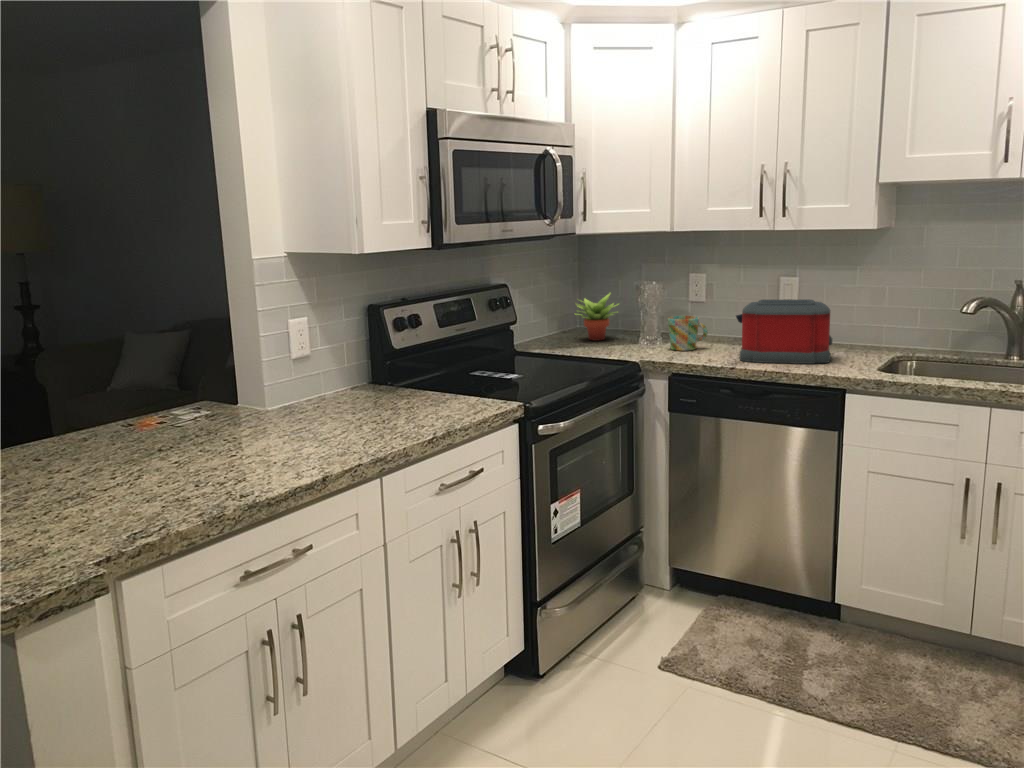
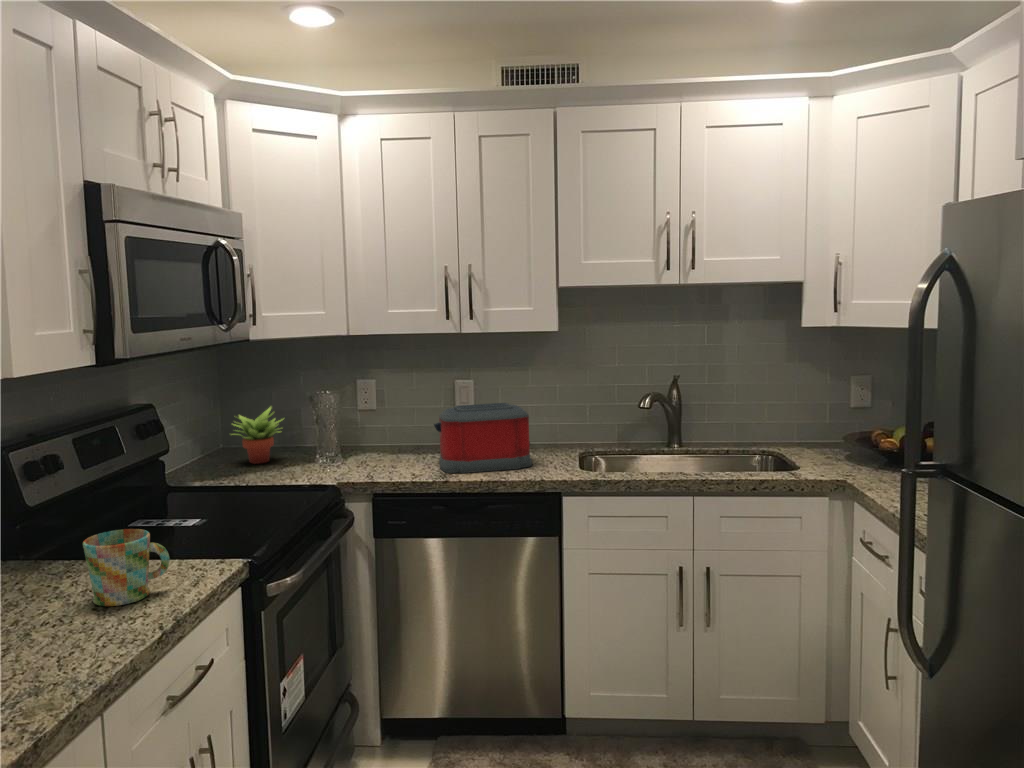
mug: present [668,316,708,351] -> present [83,529,170,606]

